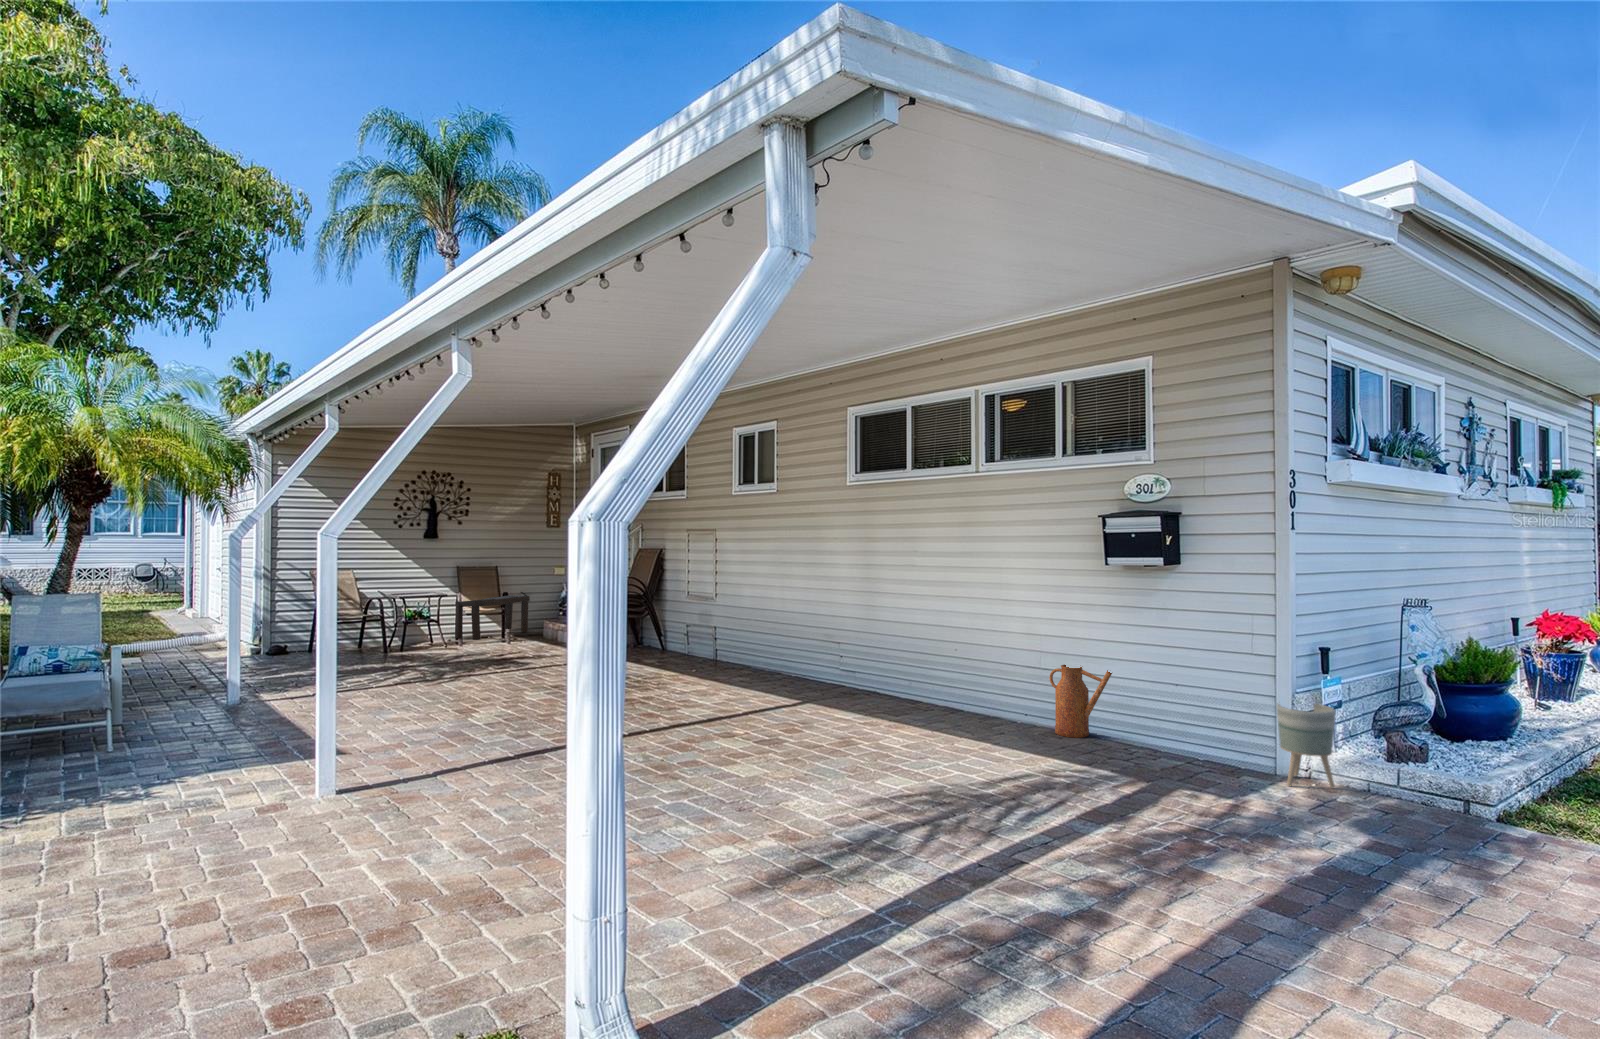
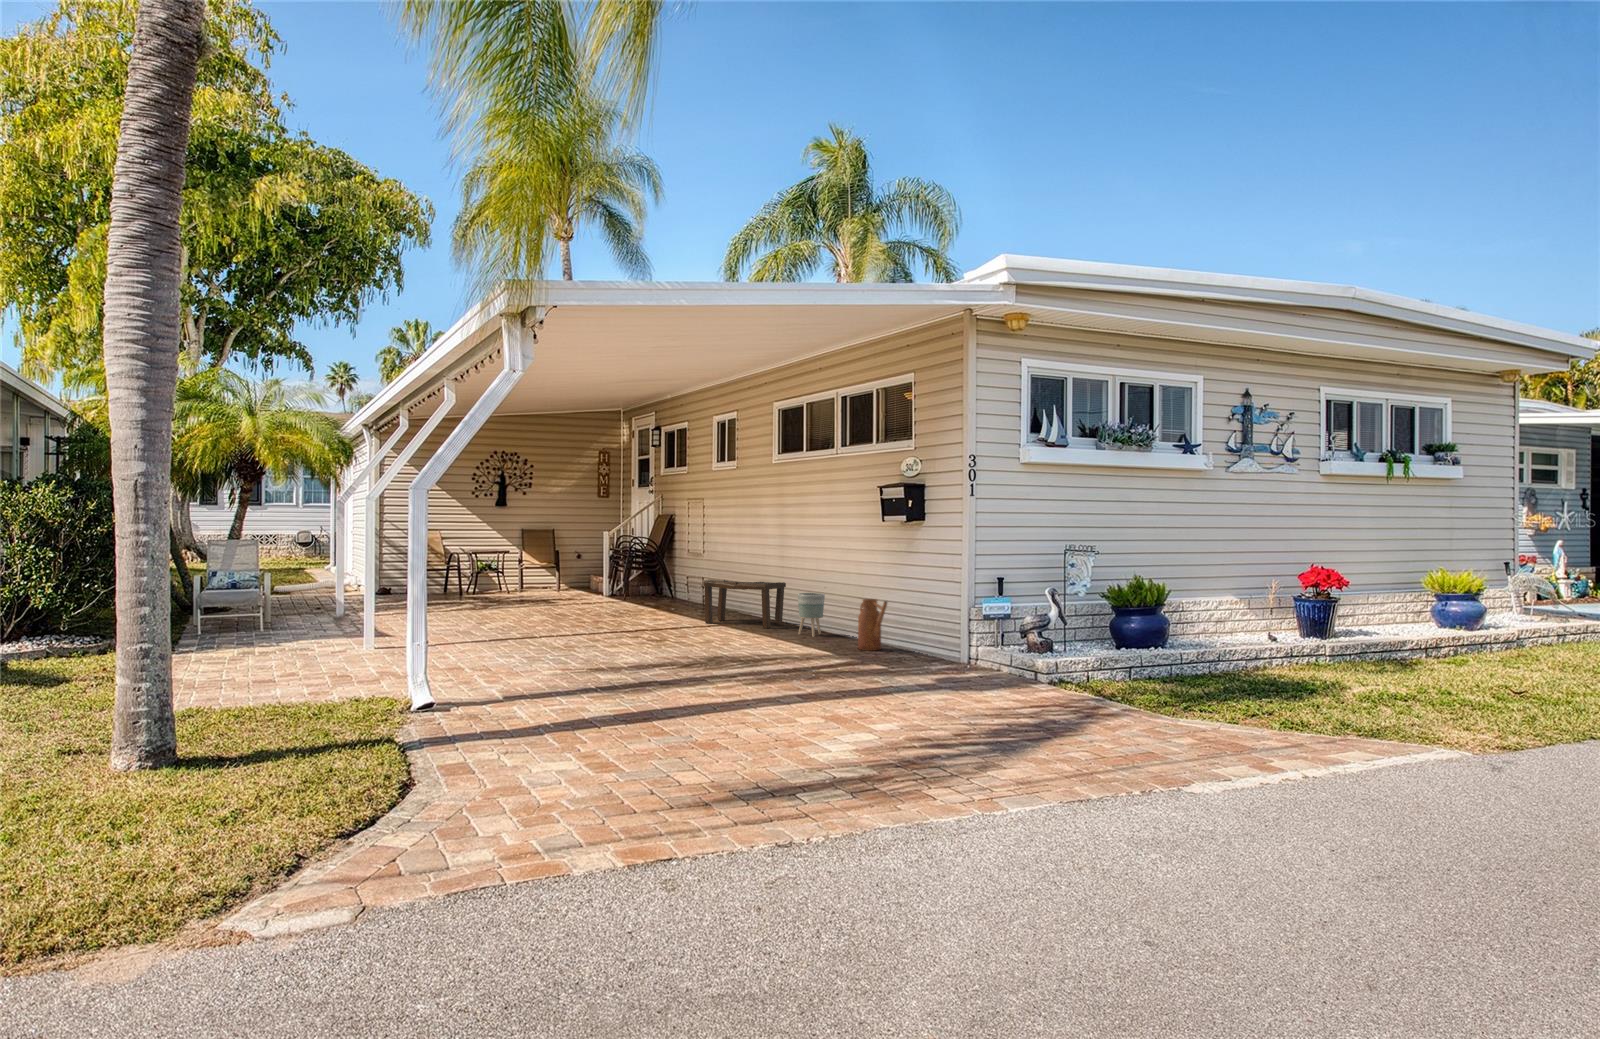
bench: present [455,595,530,640] -> present [704,580,786,628]
planter: present [1277,703,1336,788] -> present [798,593,825,637]

